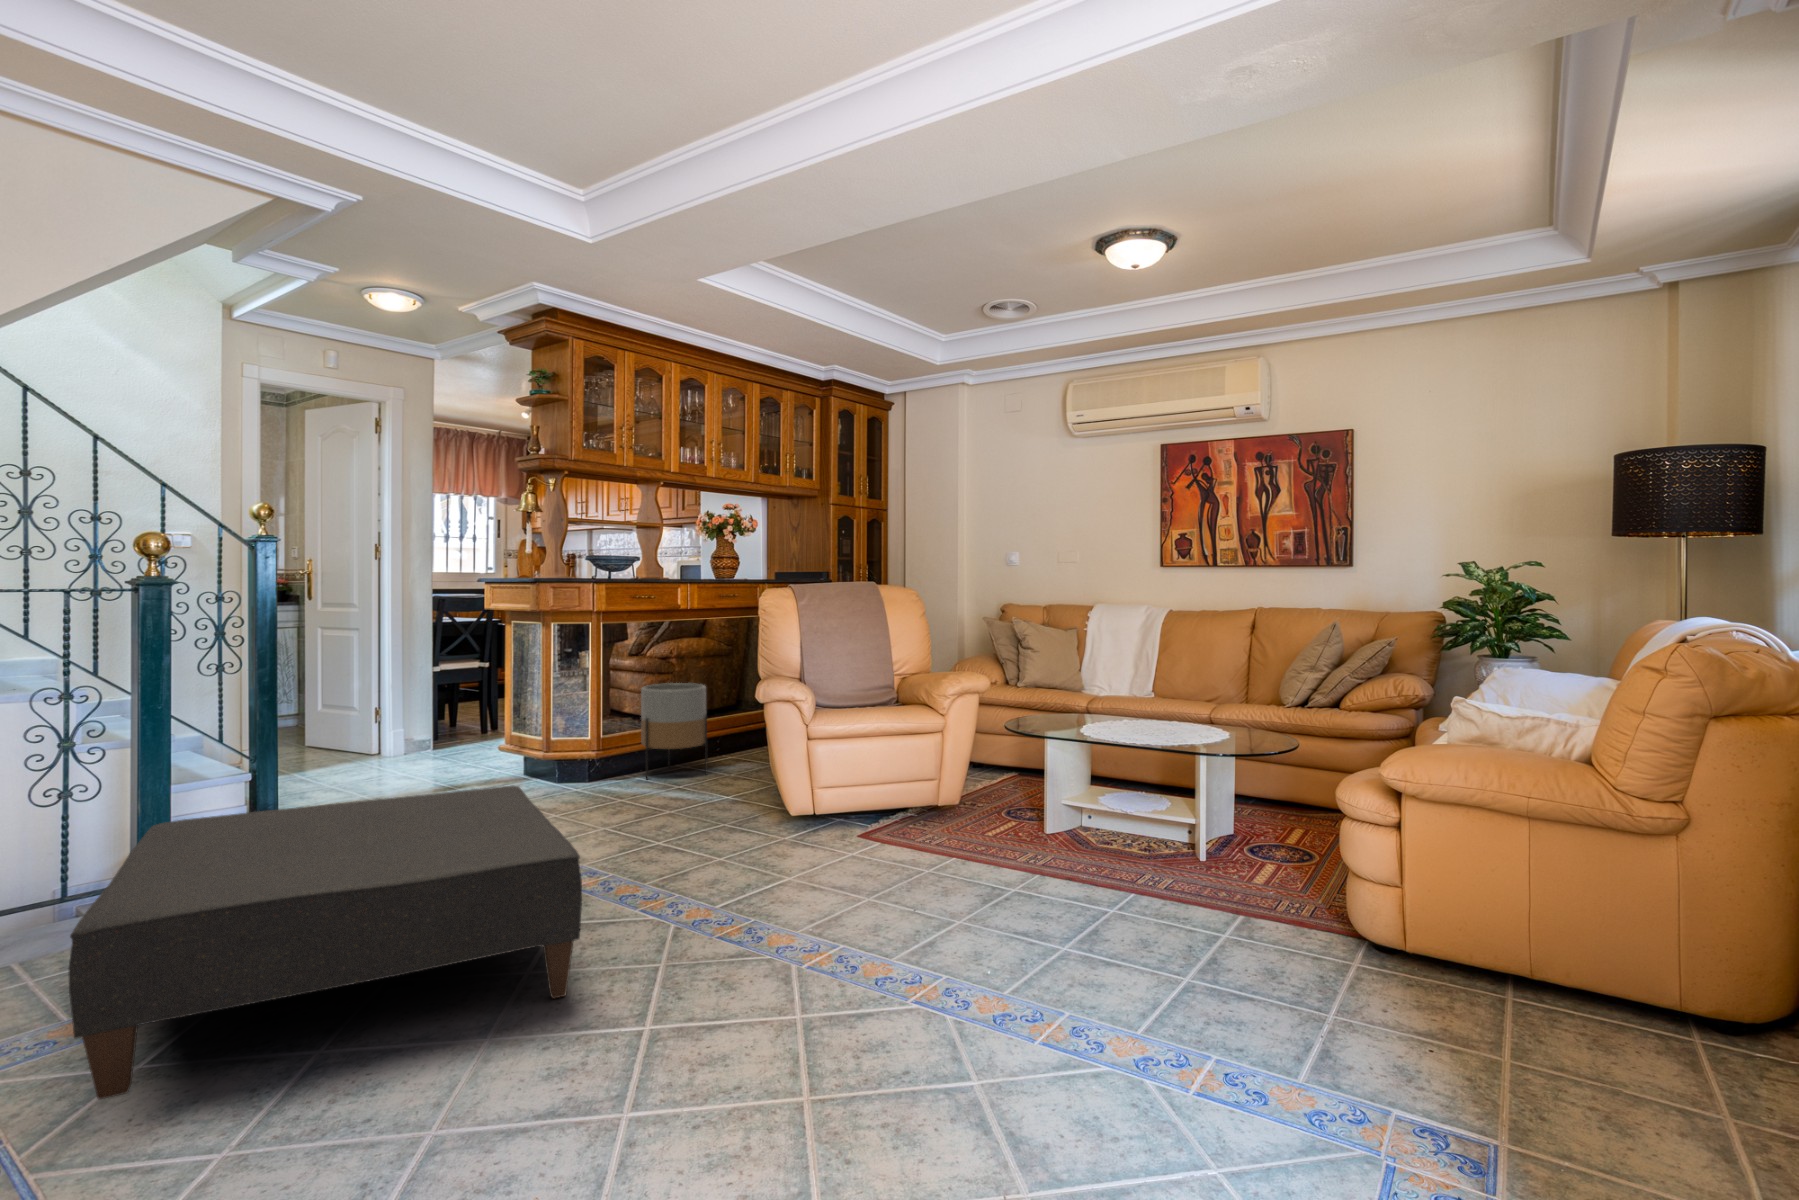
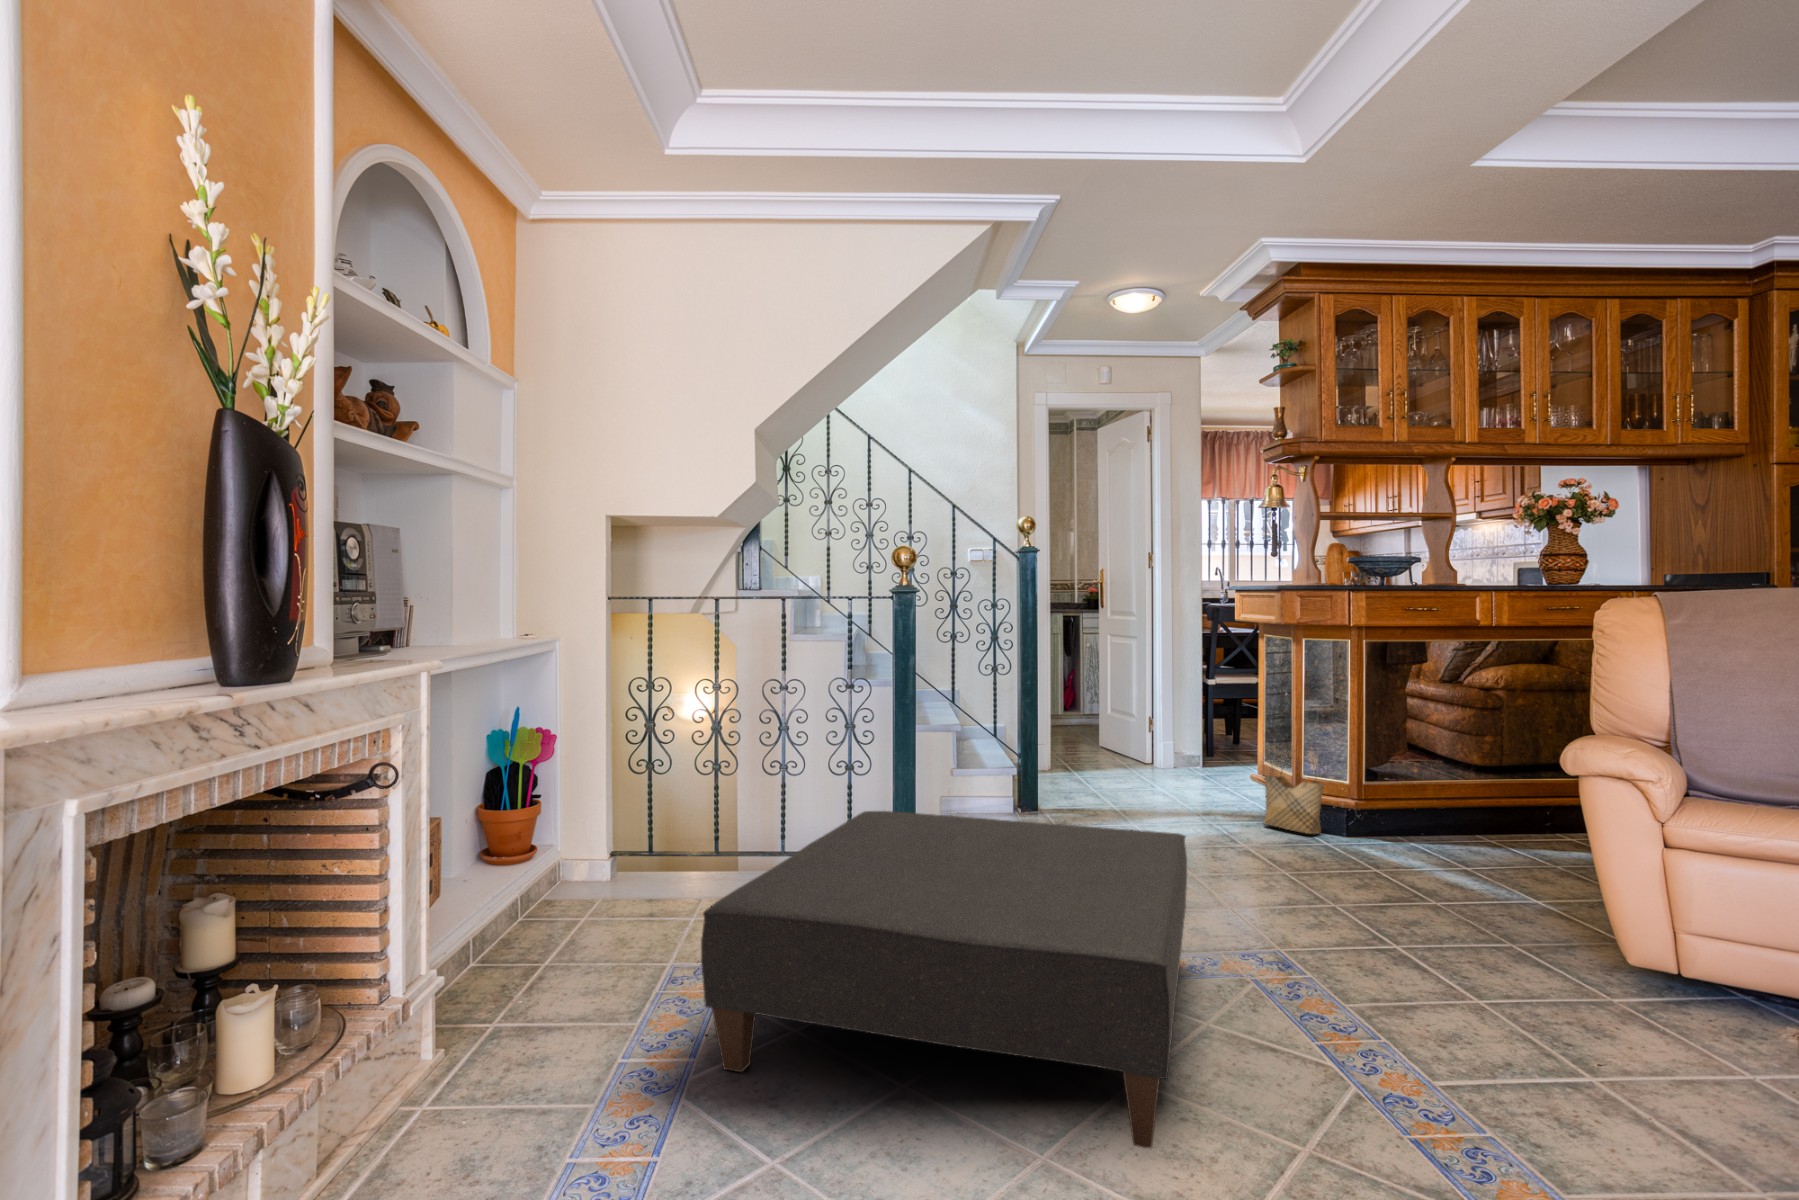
planter: present [641,683,707,778] -> none [1417,721,1517,854]
woven basket: none [522,718,574,787] -> present [1264,752,1324,834]

